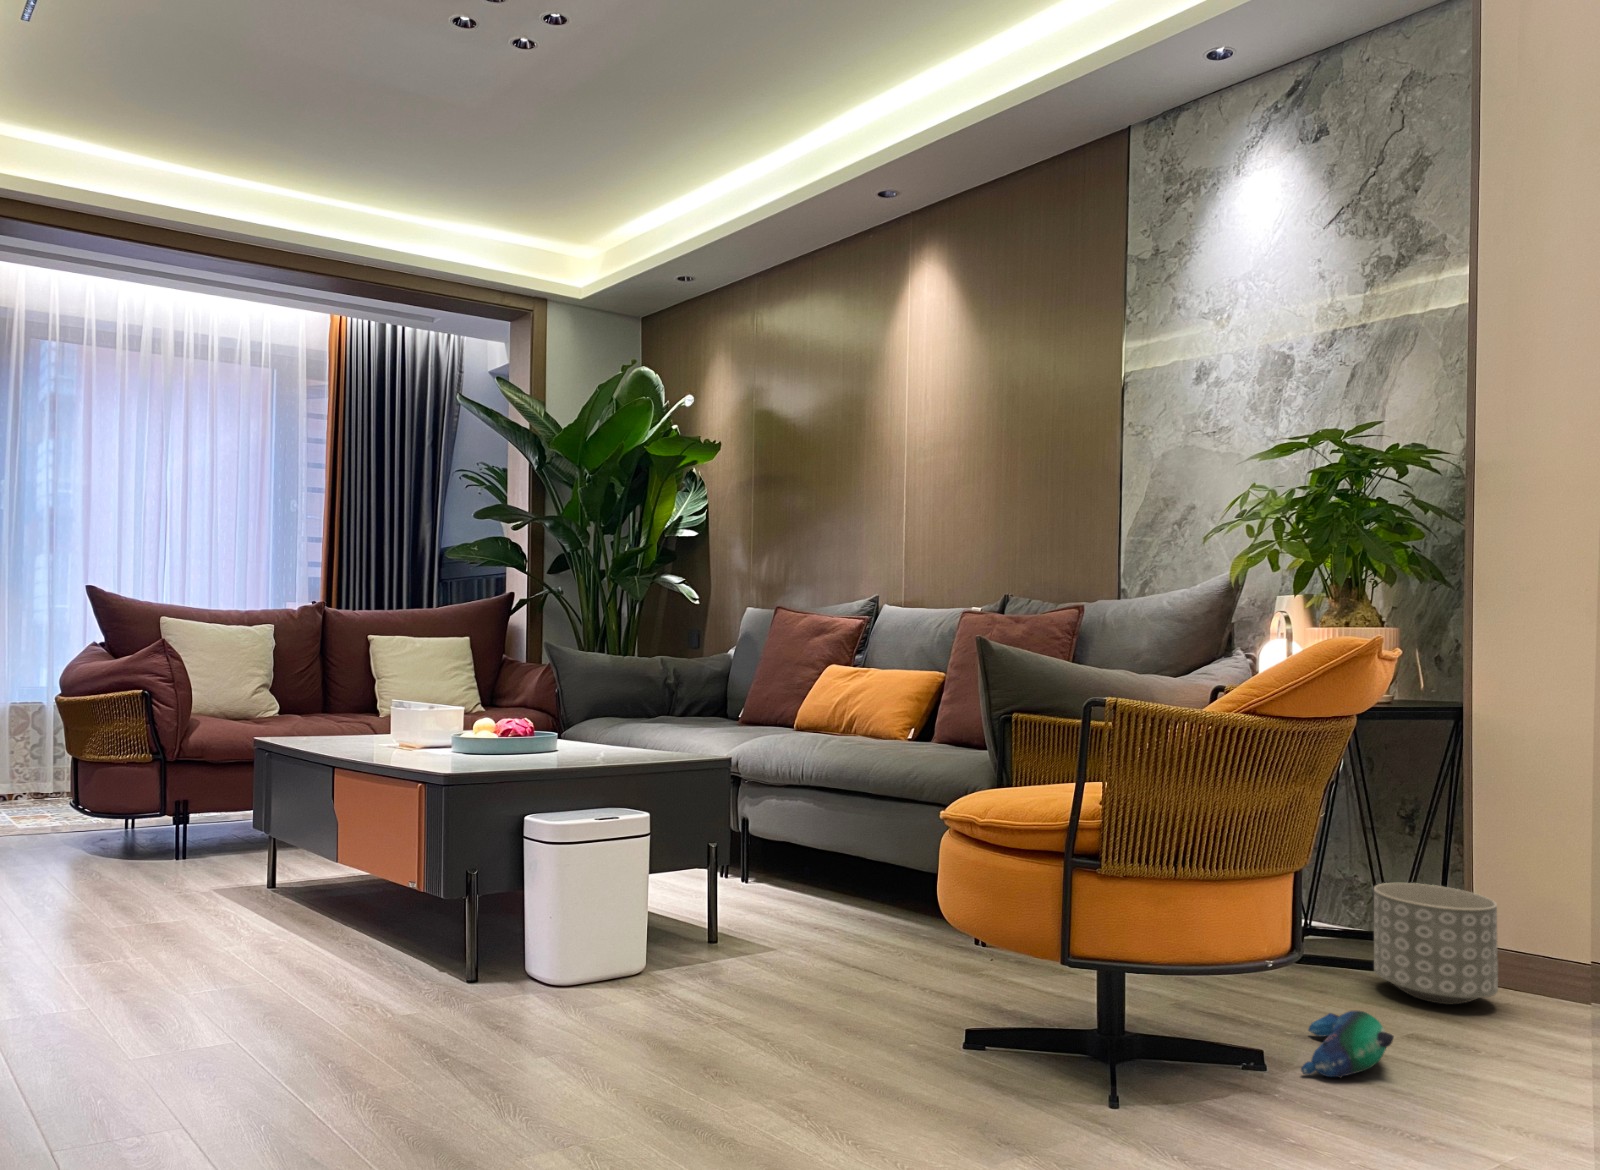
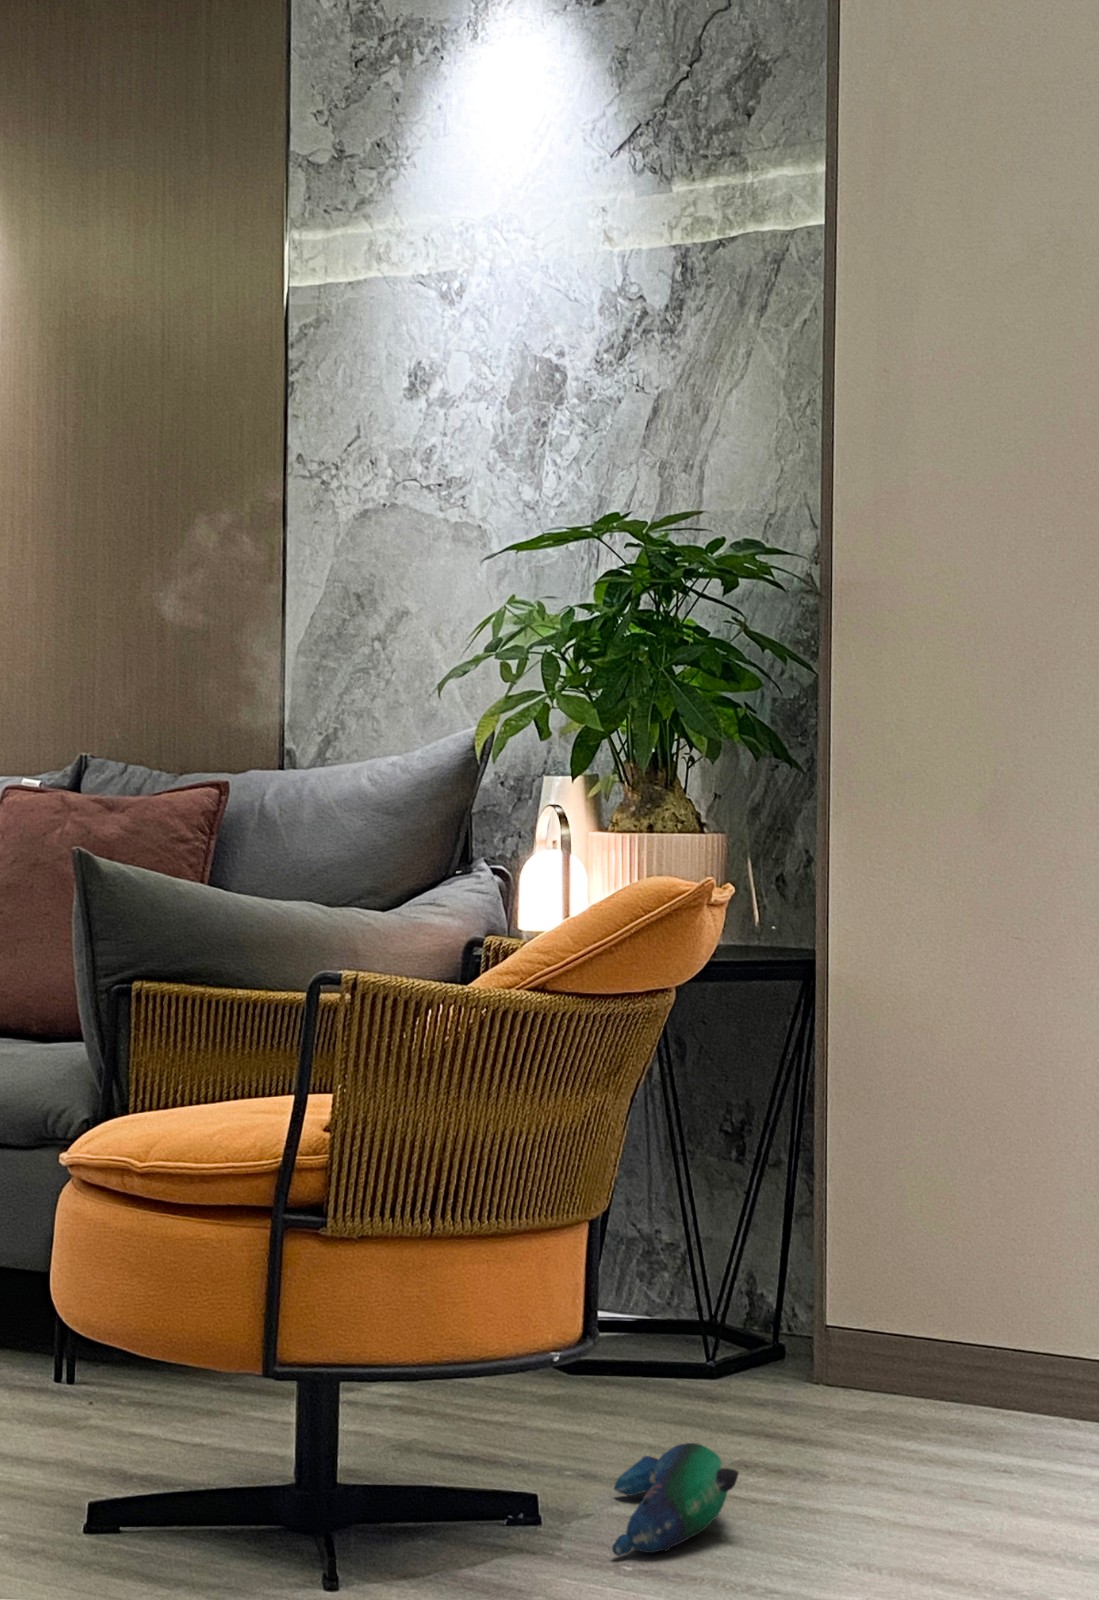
planter: present [1374,883,1498,1004] -> none [696,1236,861,1417]

